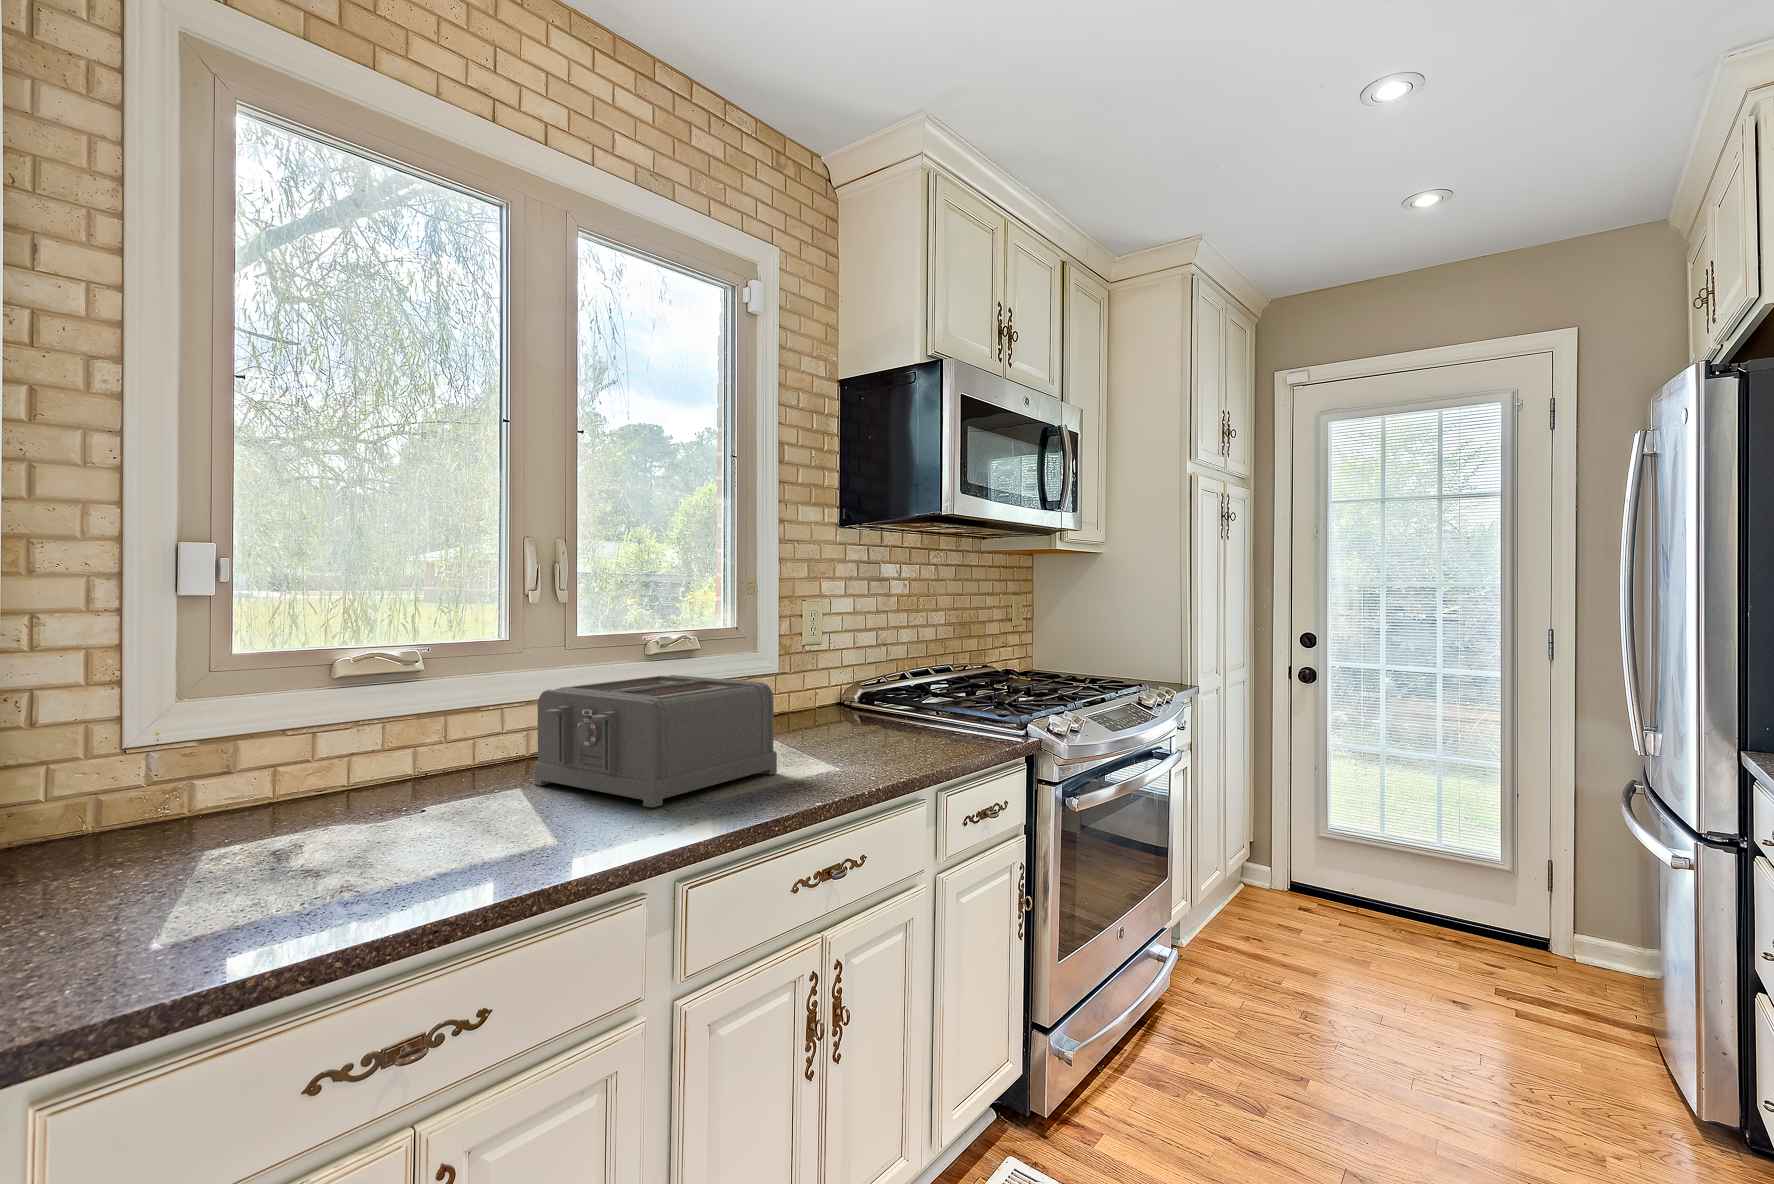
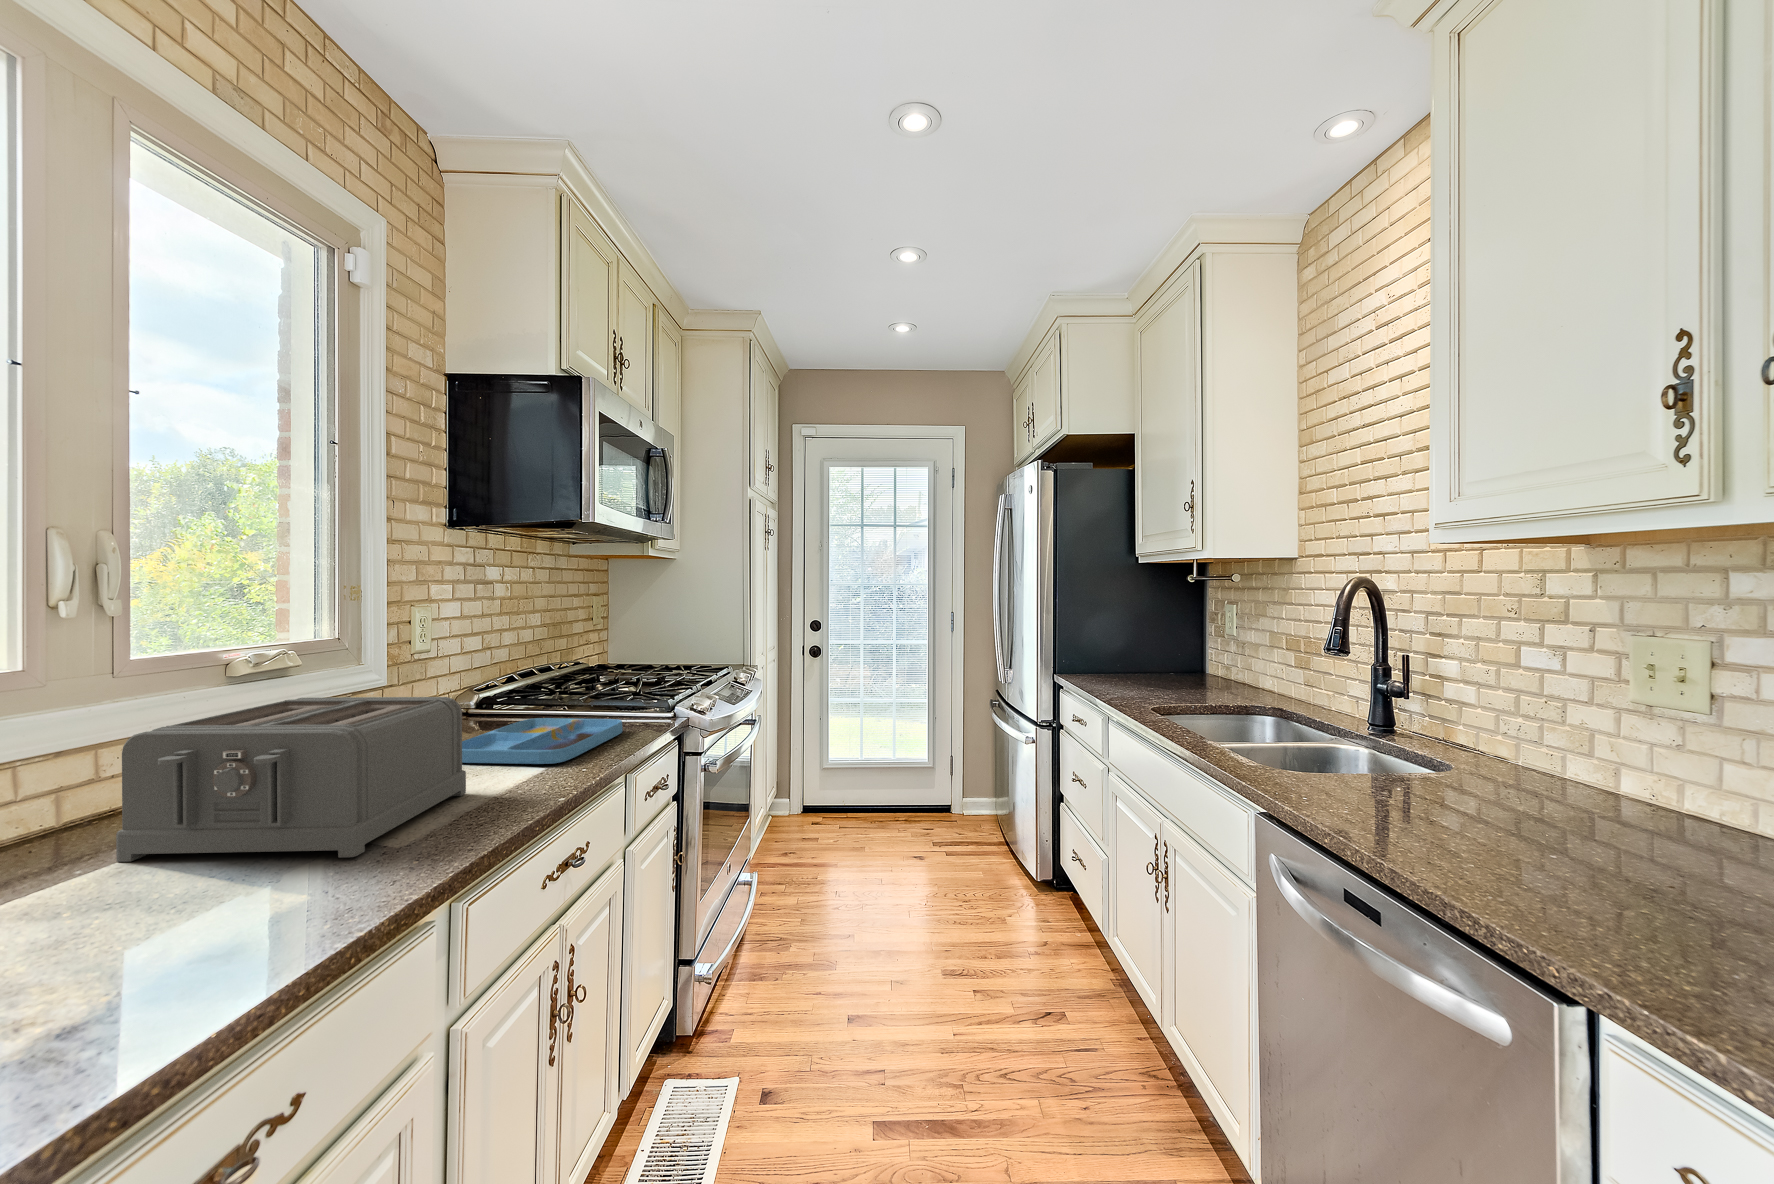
tray: none [792,715,964,758] -> present [462,718,623,764]

